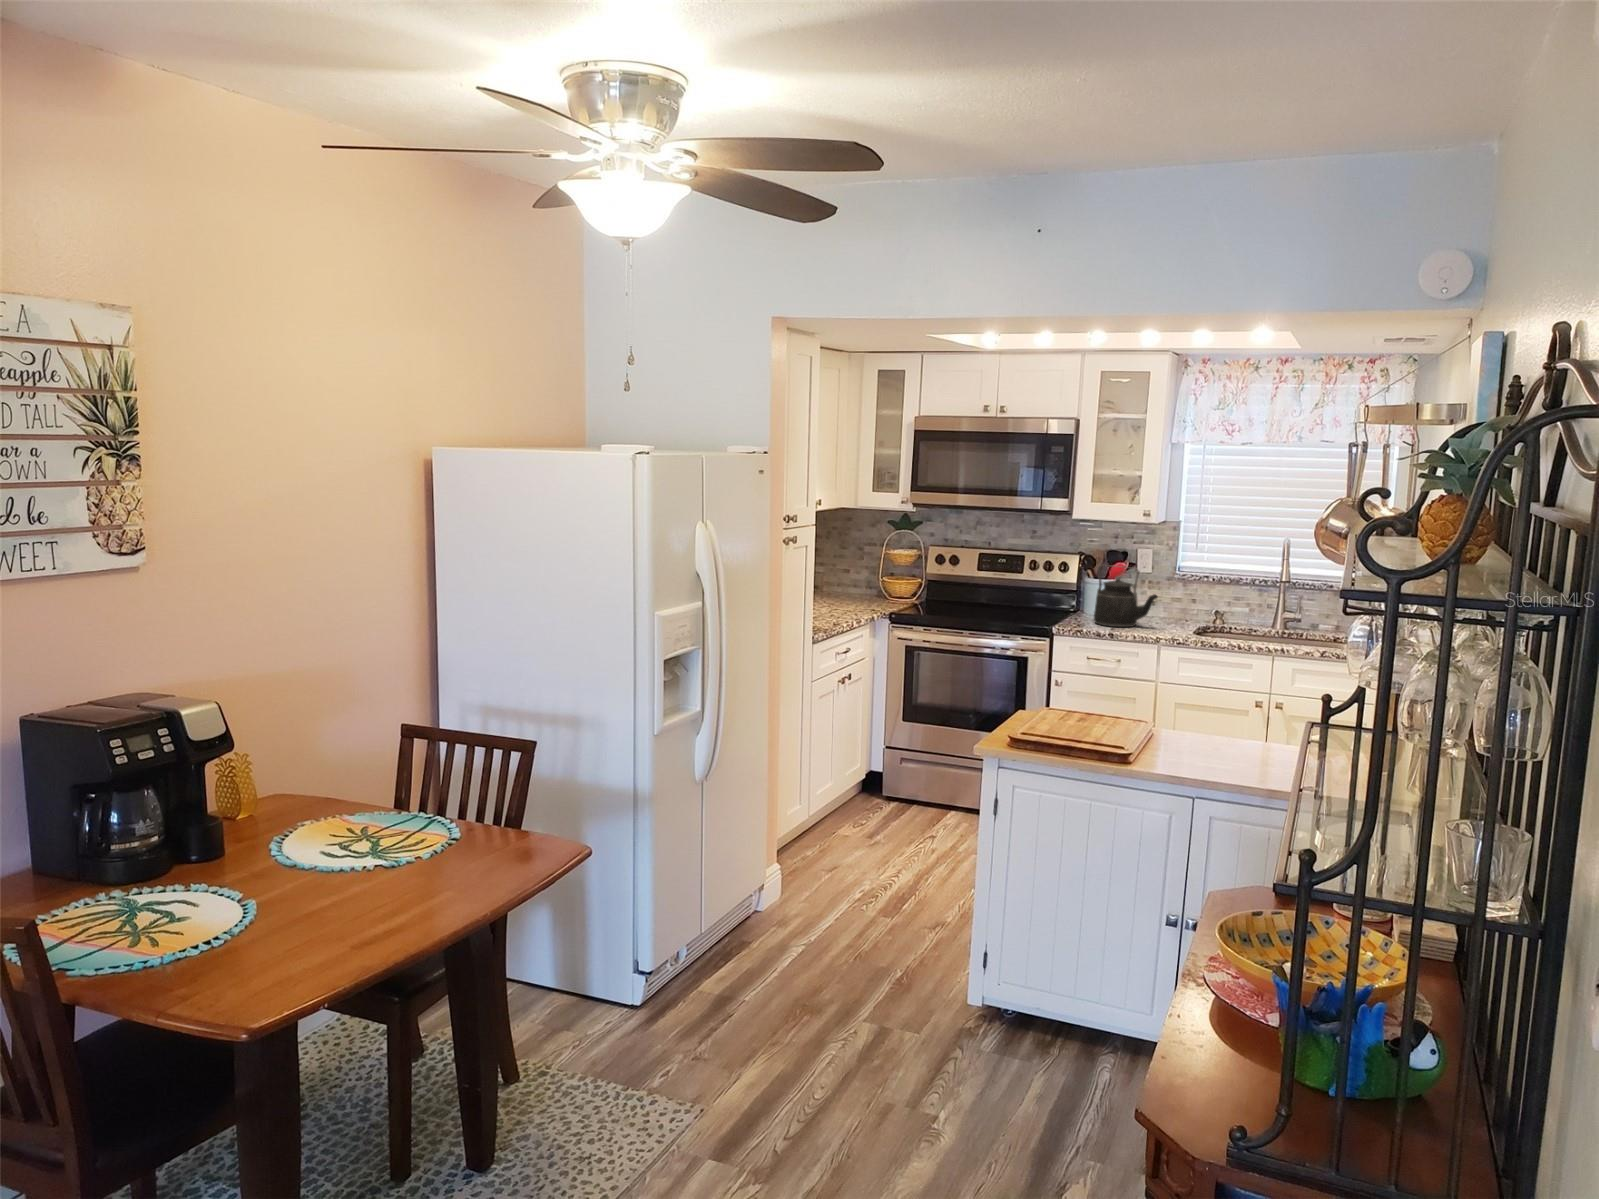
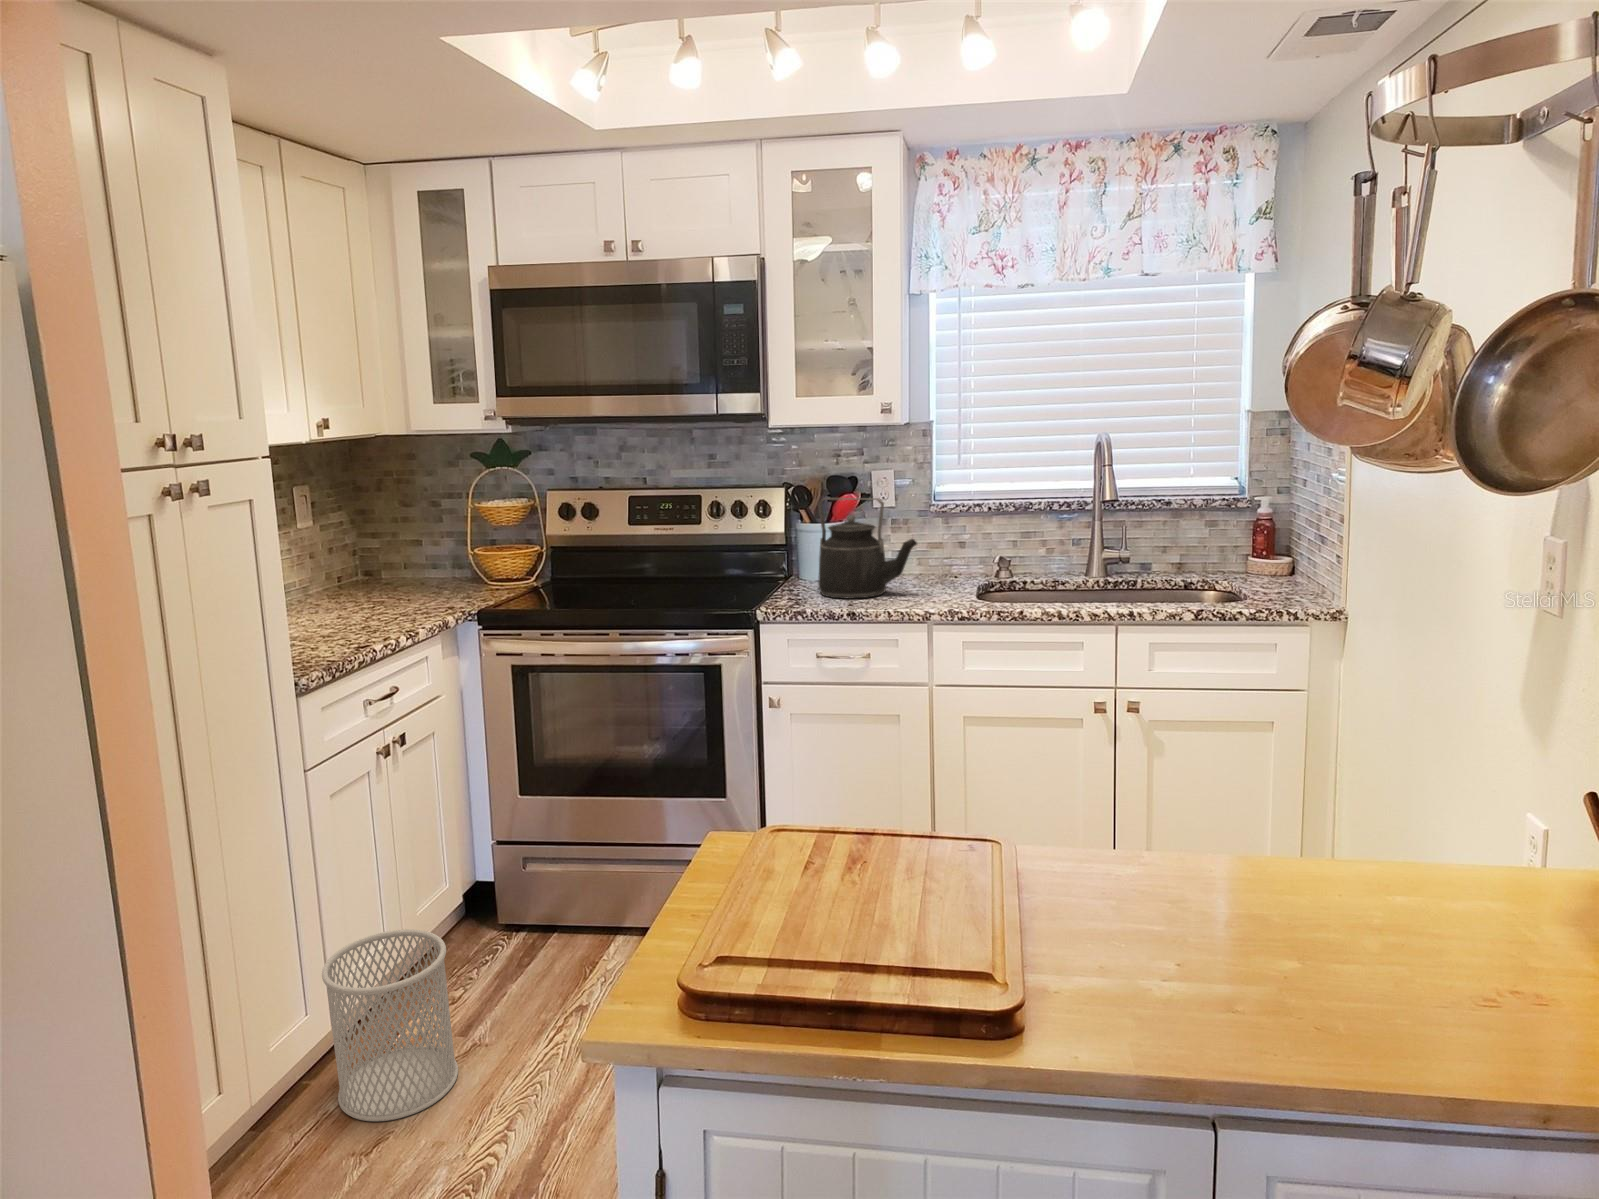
wastebasket: none [813,773,874,861] -> present [322,929,458,1121]

